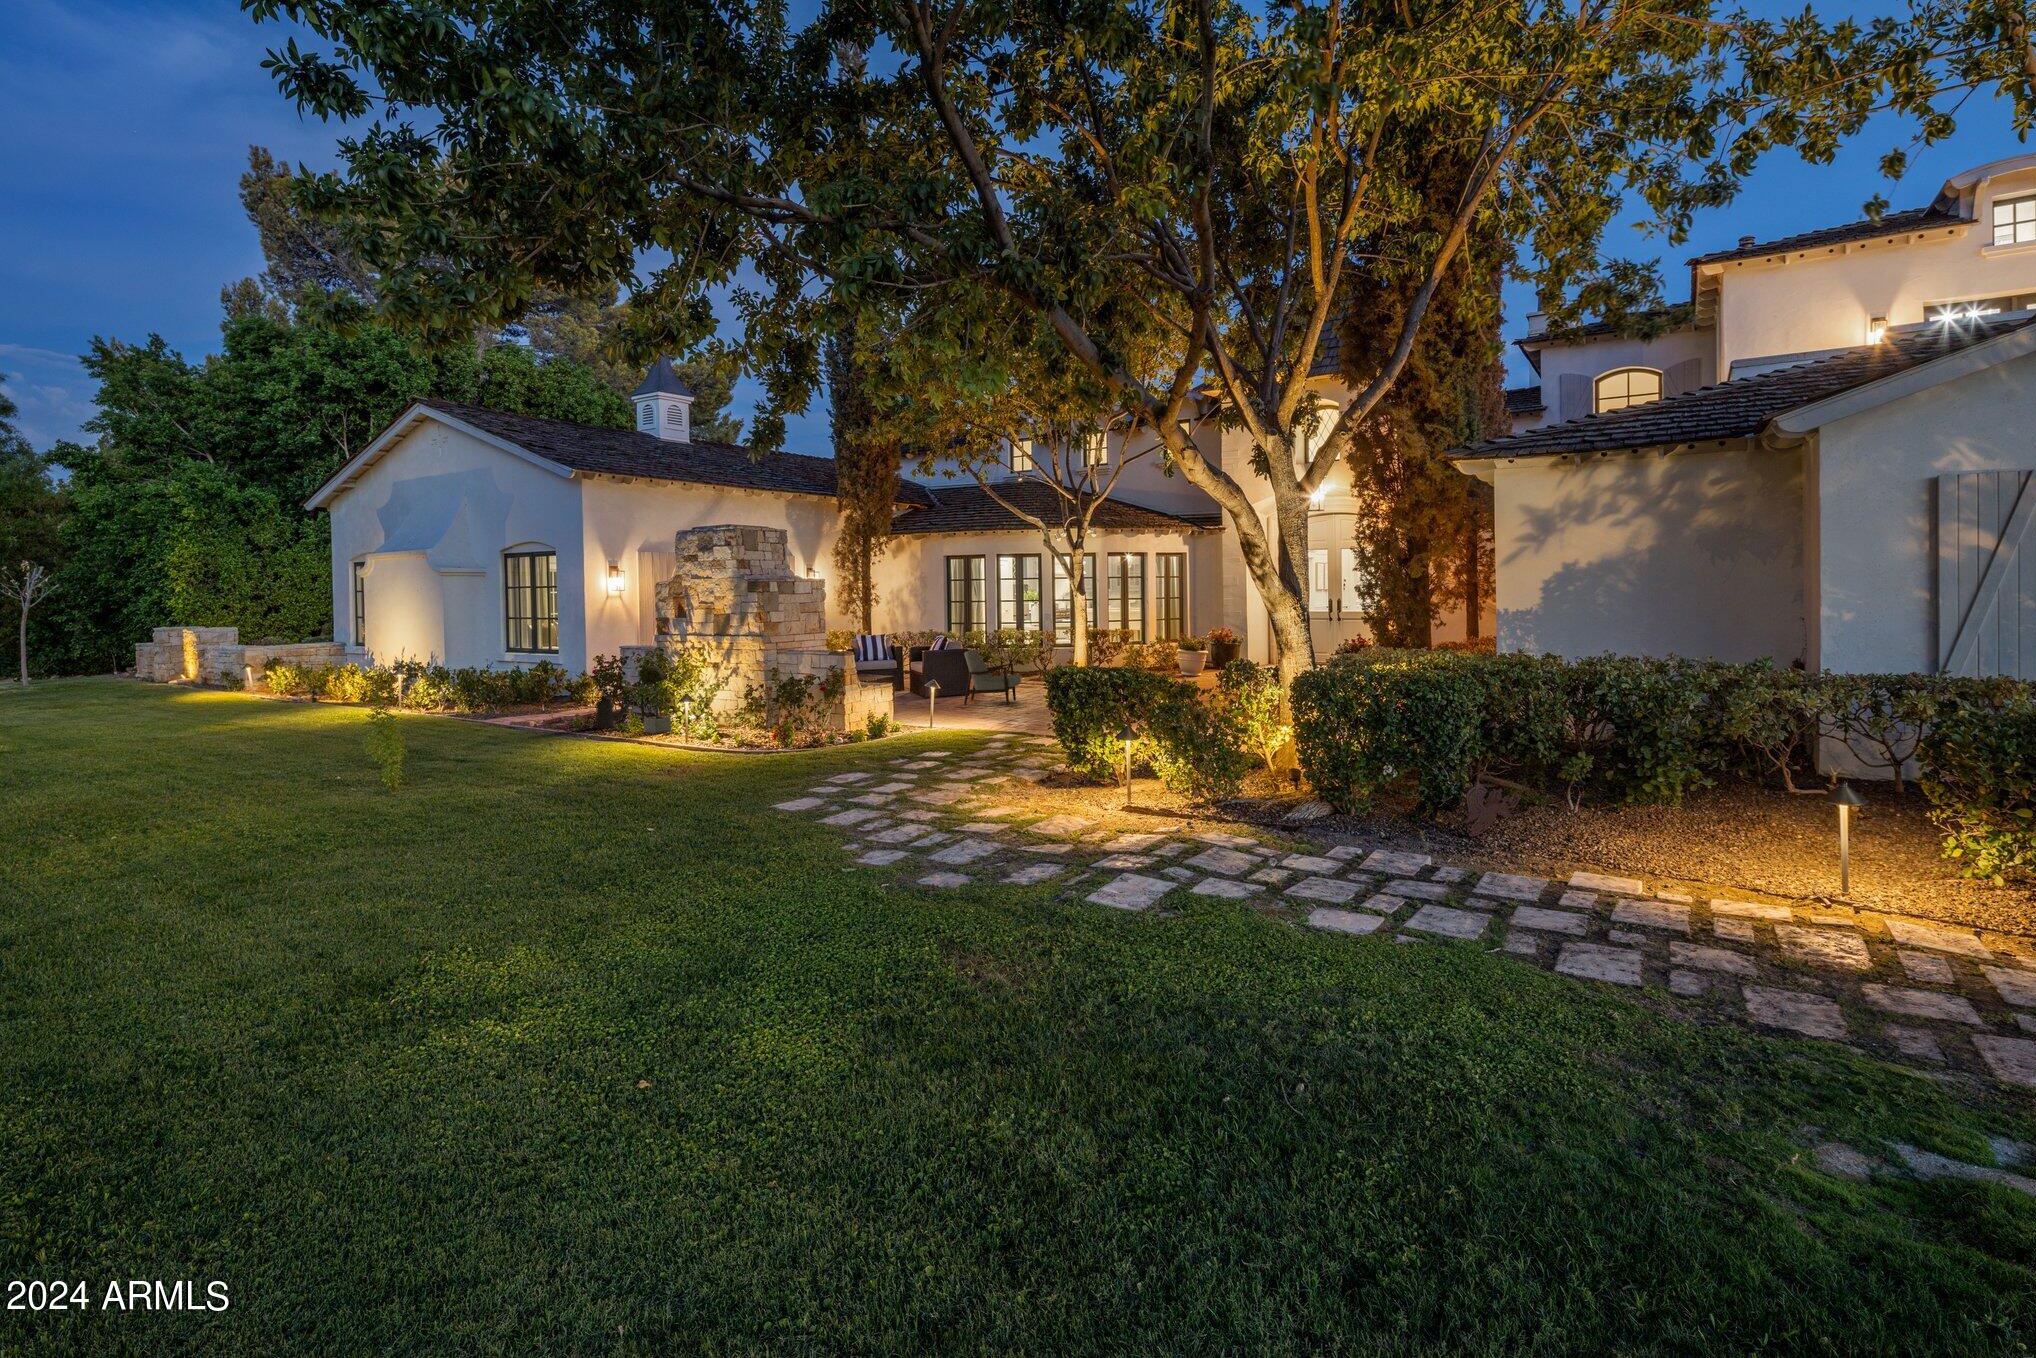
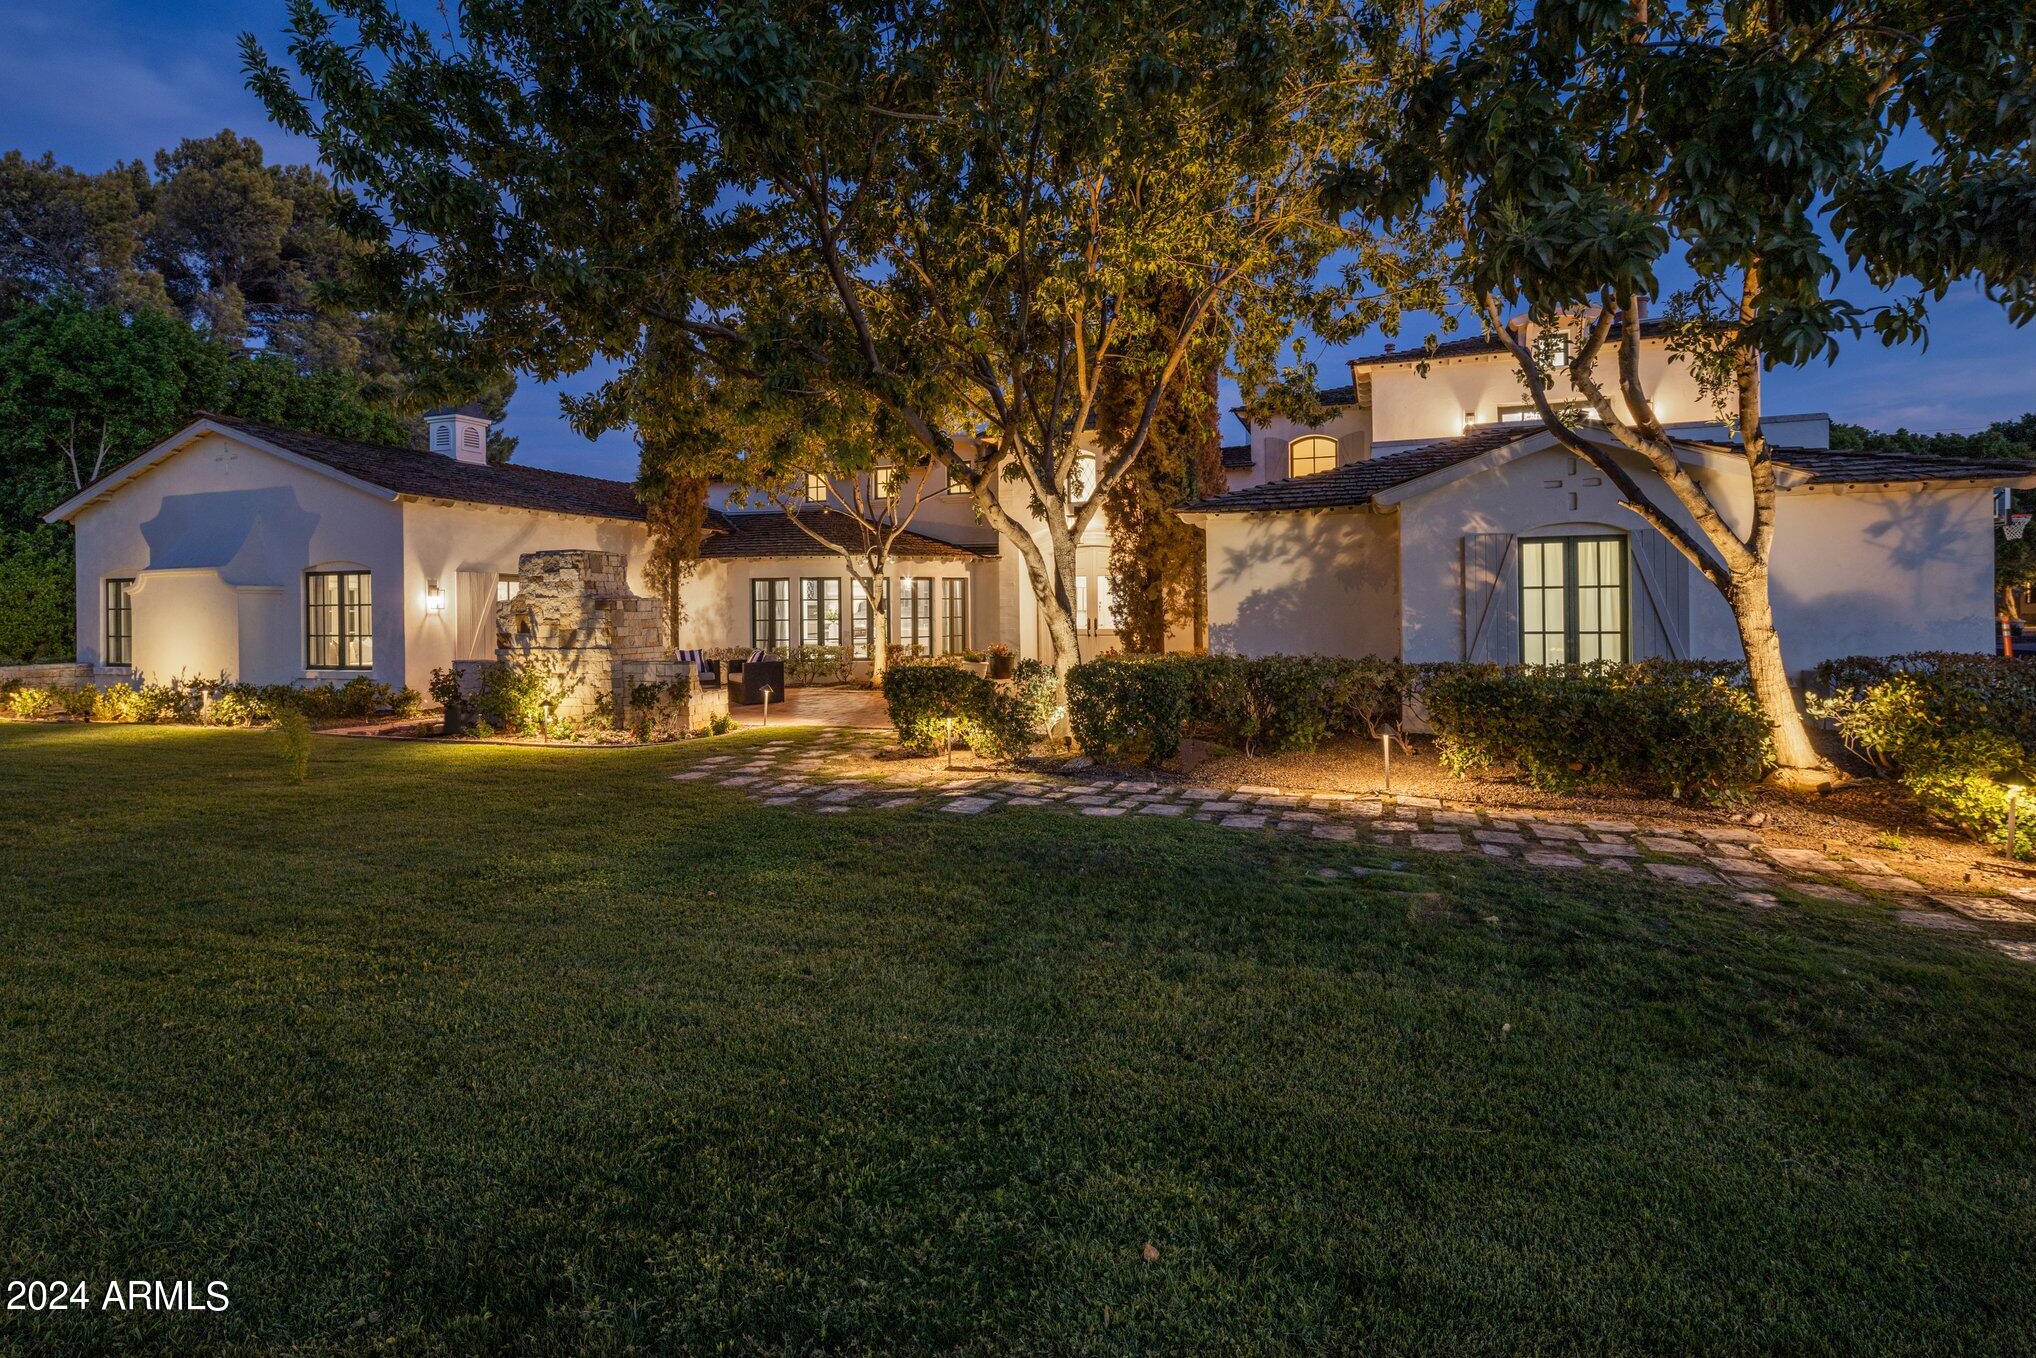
armchair: present [964,650,1021,706] -> none [781,662,831,710]
potted tree: present [639,665,671,733] -> none [490,674,522,736]

